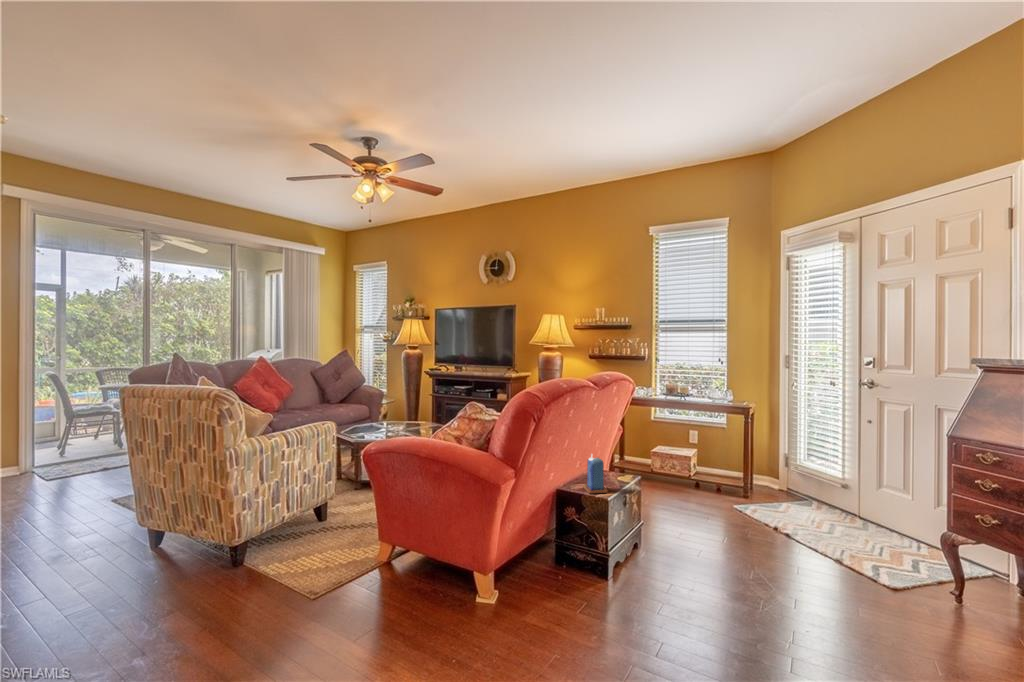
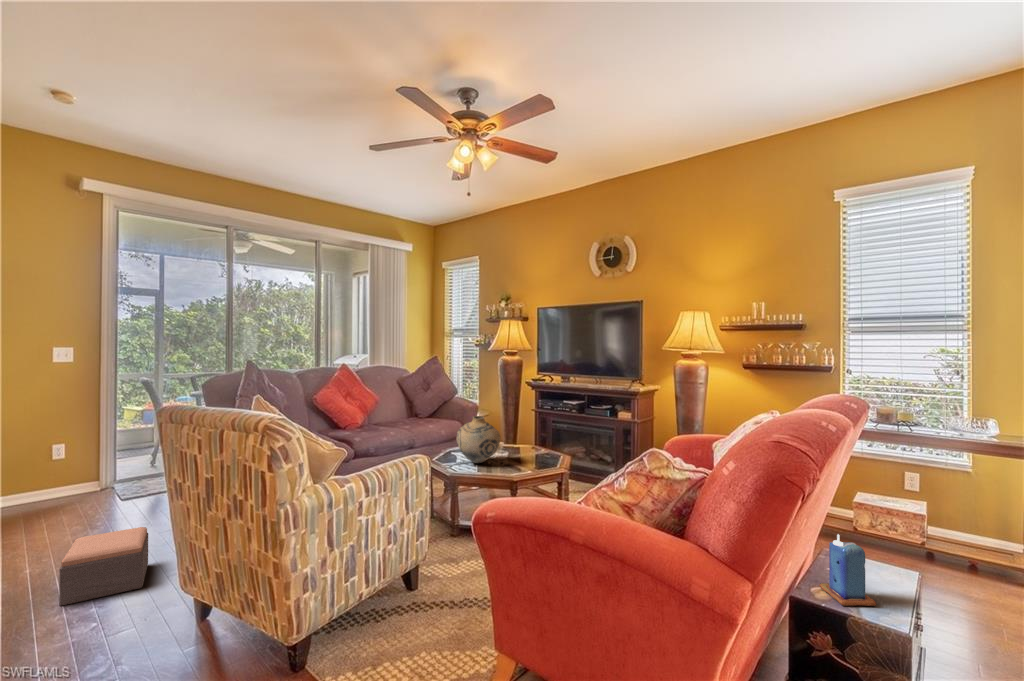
vase: none [361,396,396,432] -> present [457,416,500,463]
footstool: none [22,489,94,549] -> present [59,527,148,606]

